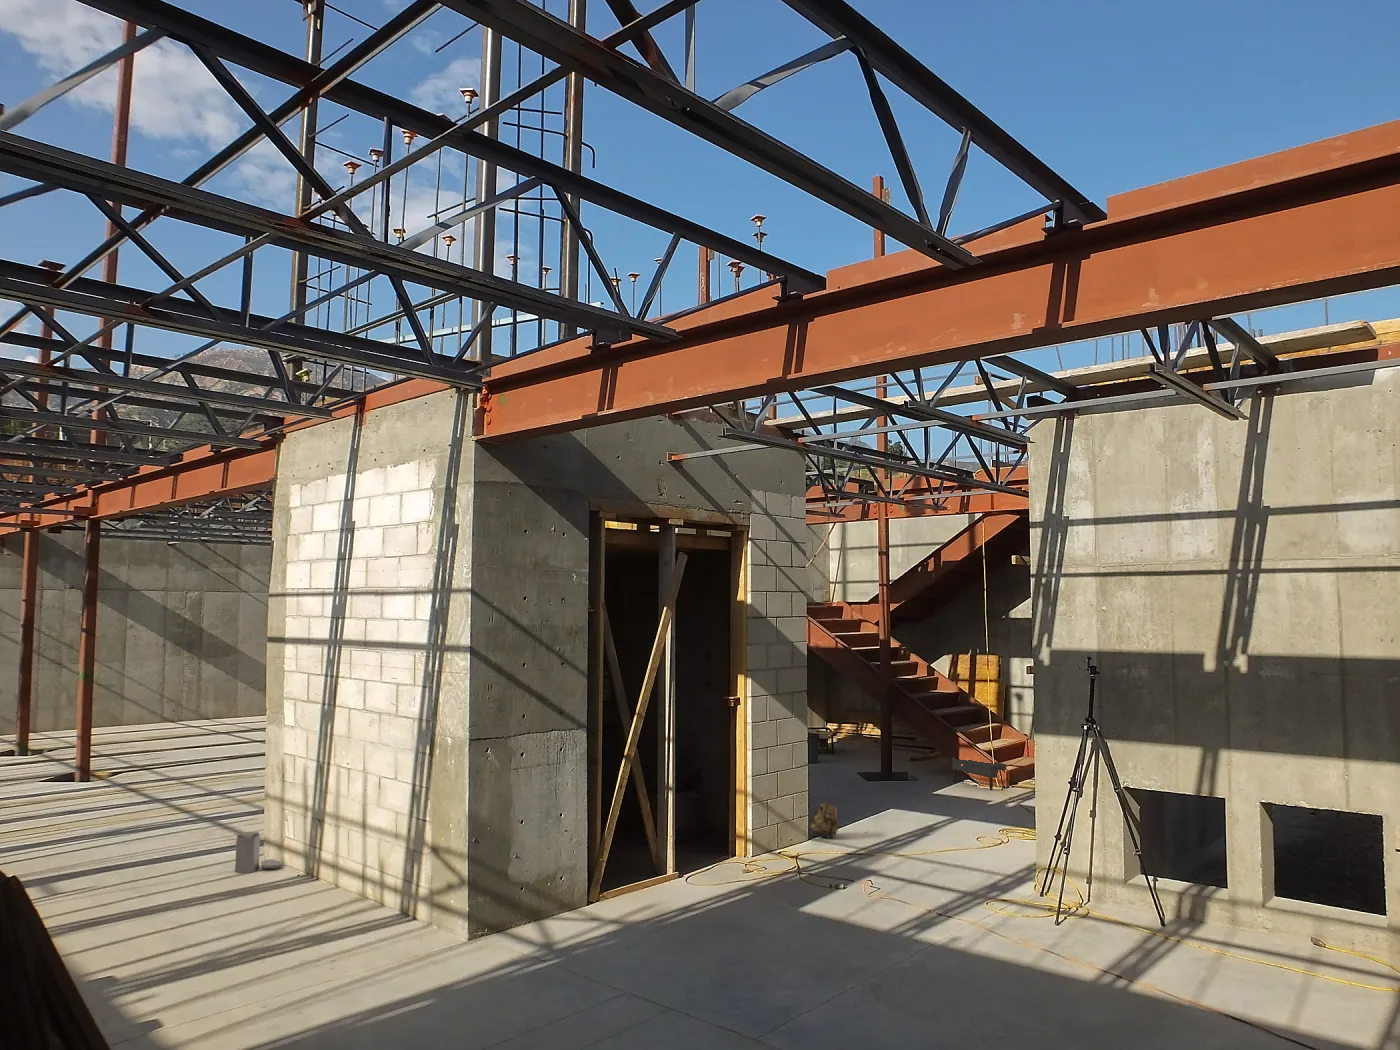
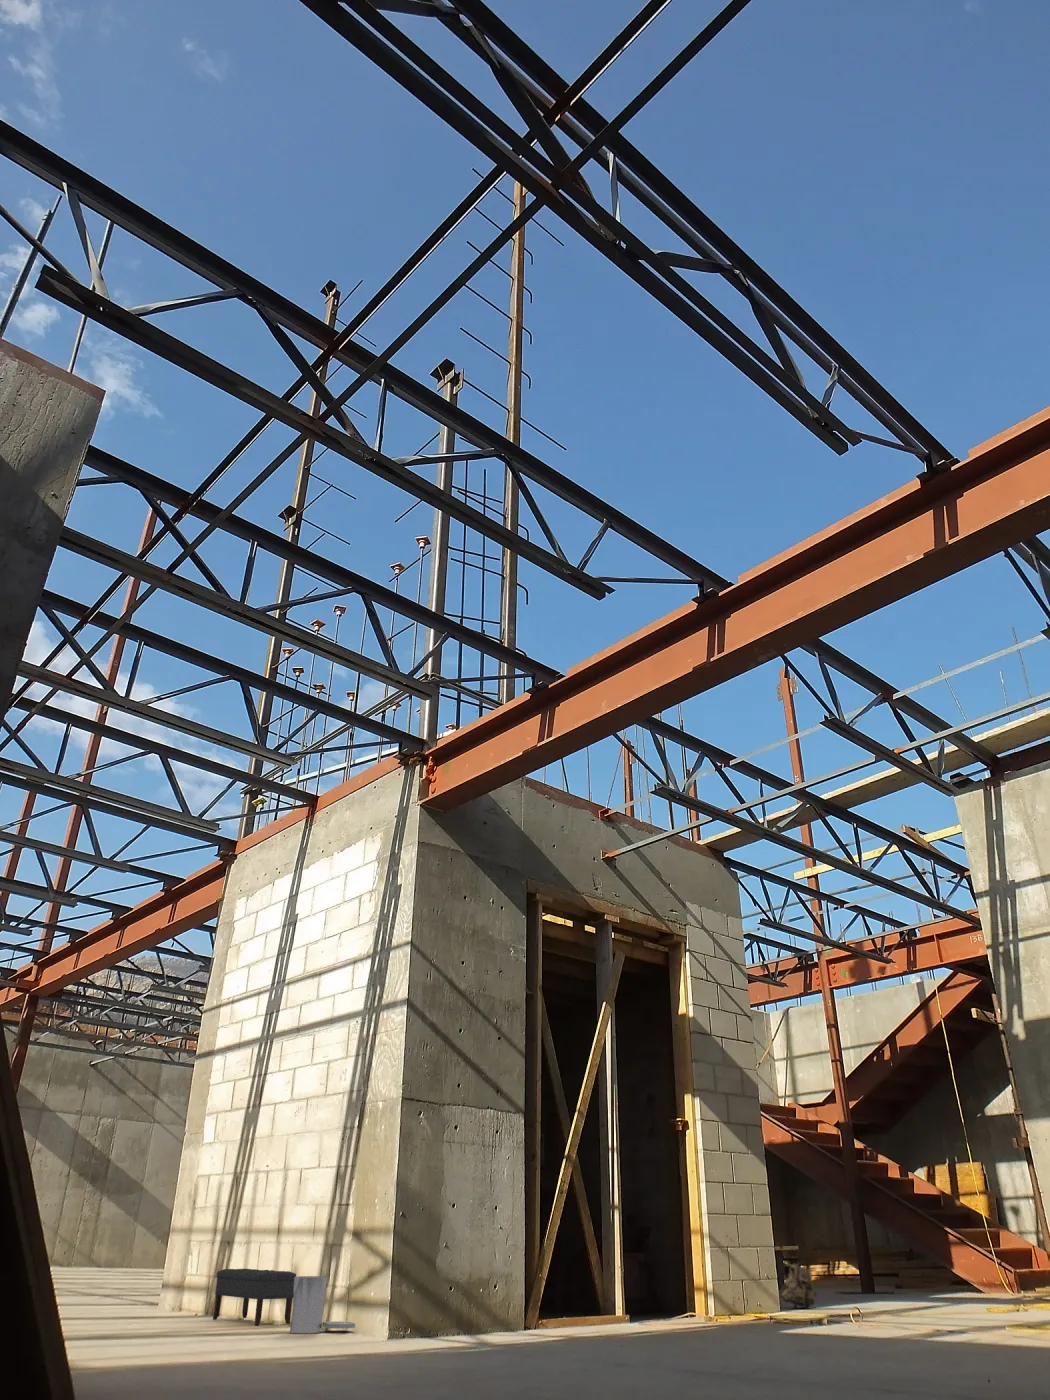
bench: present [952,758,1007,790] -> present [213,1269,296,1326]
trash can: present [235,832,284,873] -> present [290,1276,355,1334]

